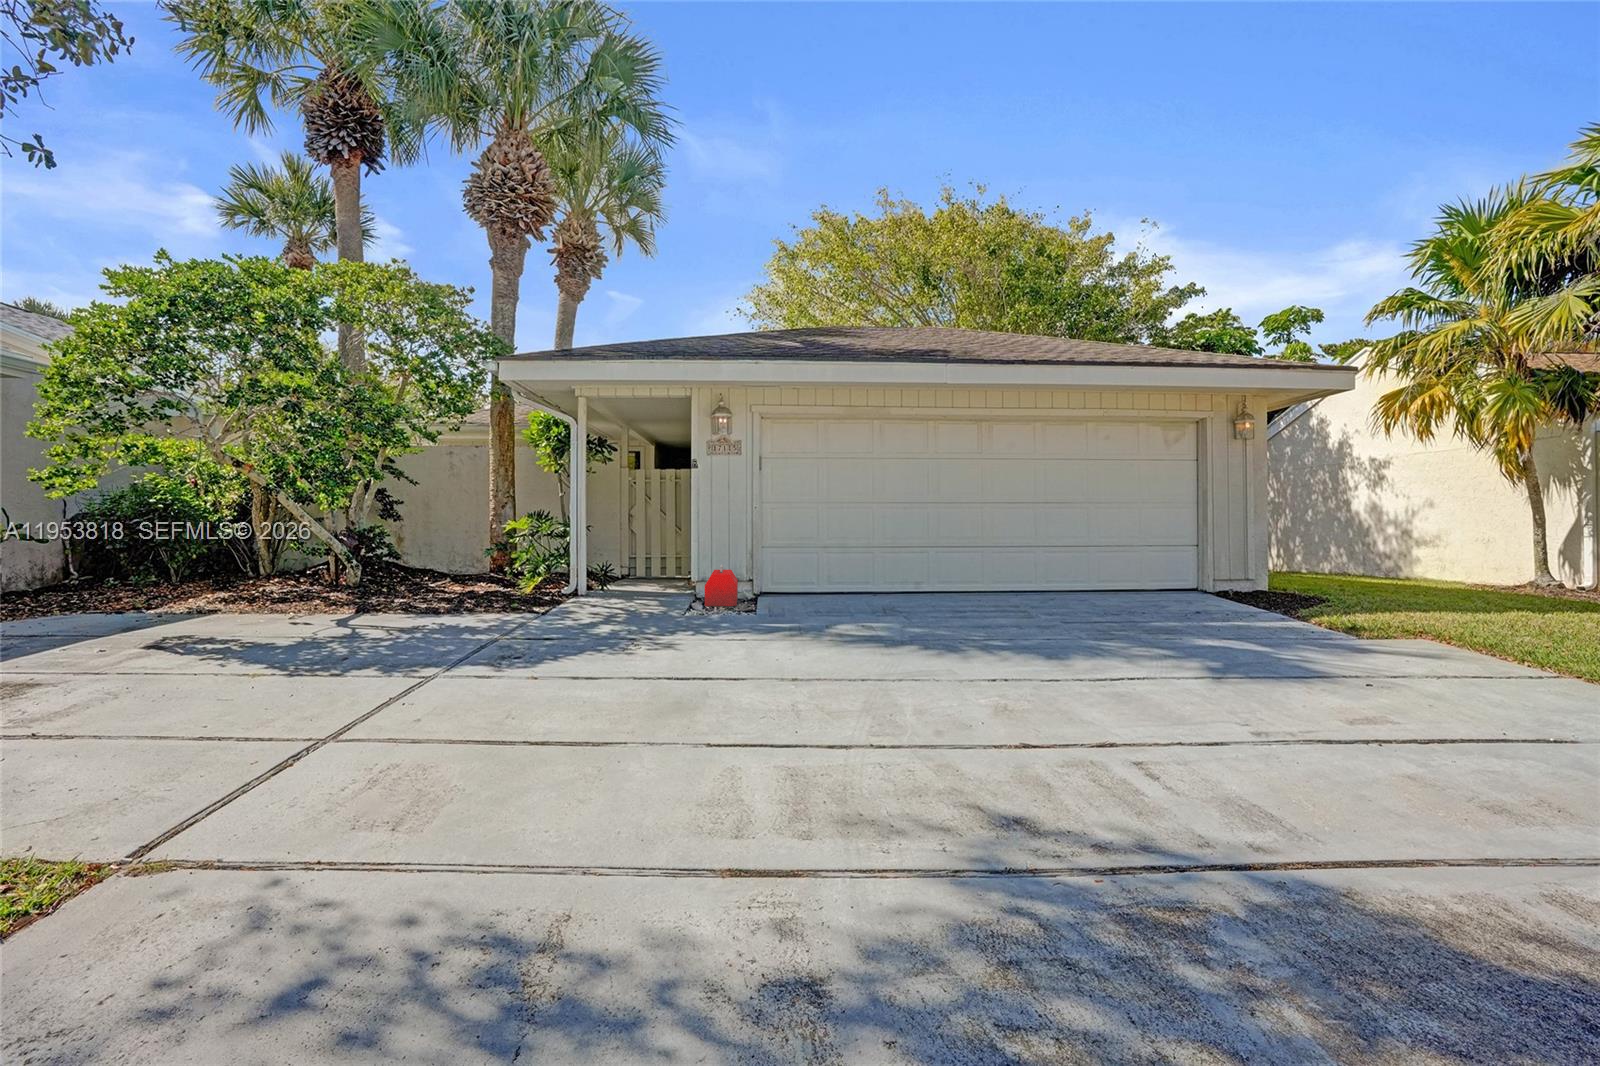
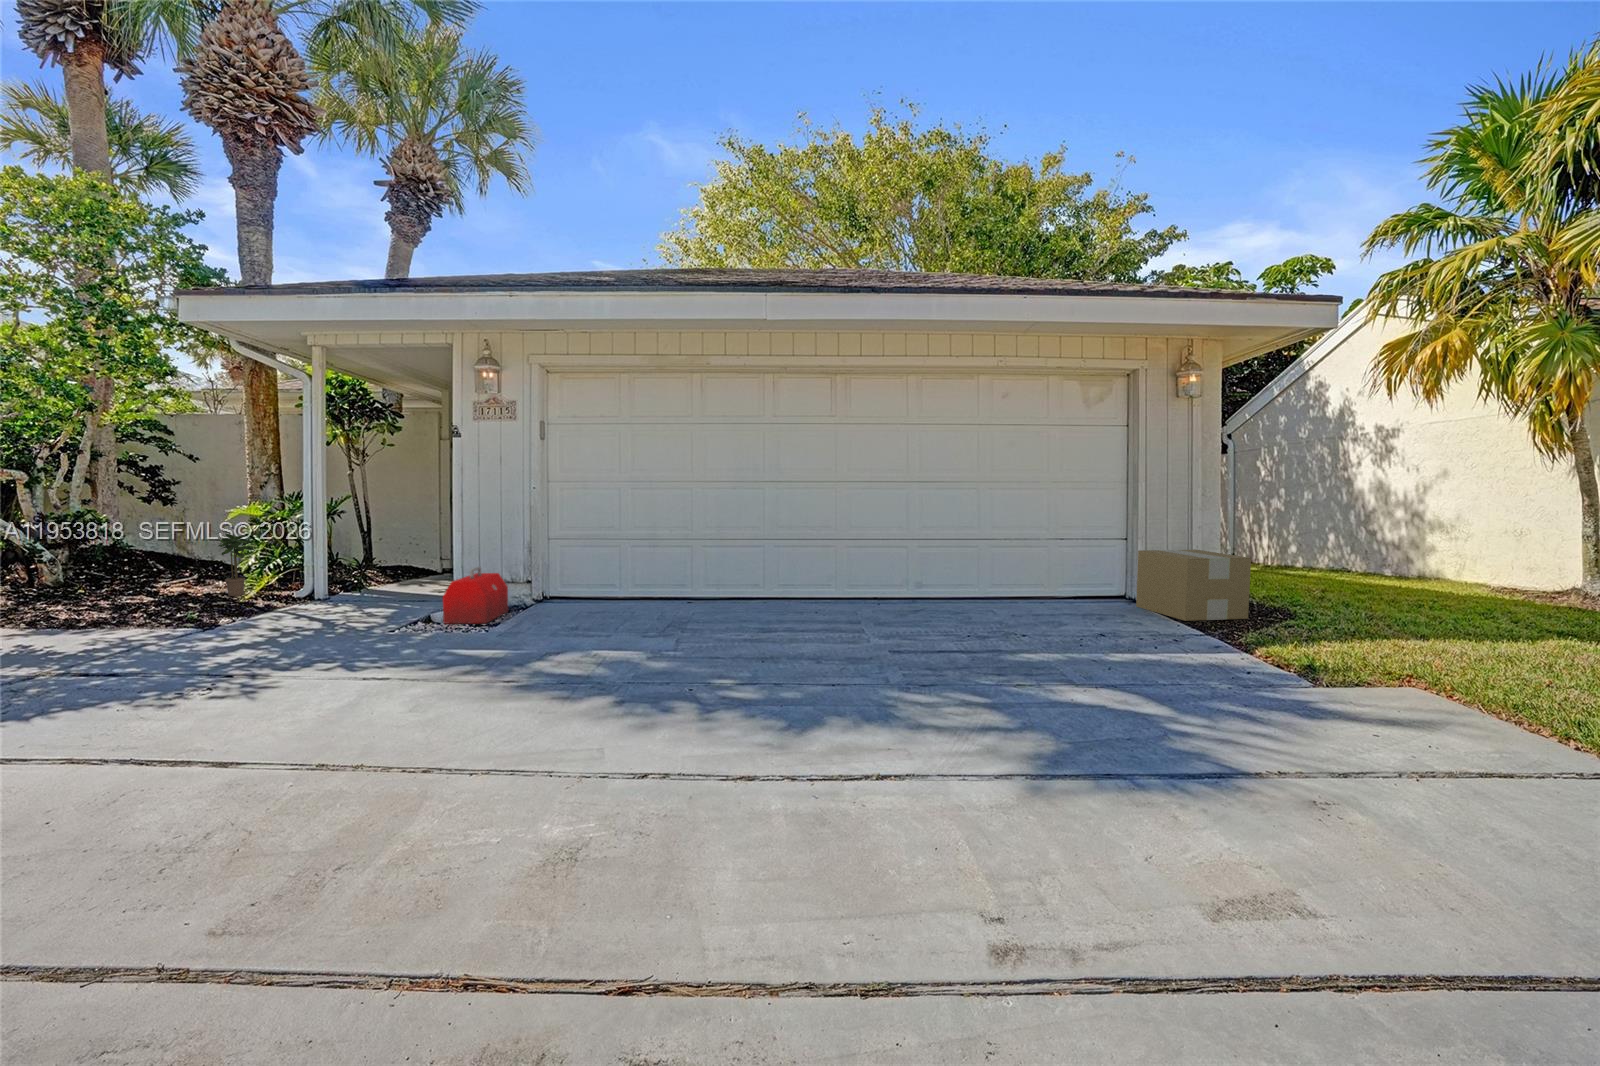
potted plant: none [487,540,518,589] -> present [218,534,256,596]
cardboard box: none [1206,554,1296,605] -> present [1136,549,1251,621]

